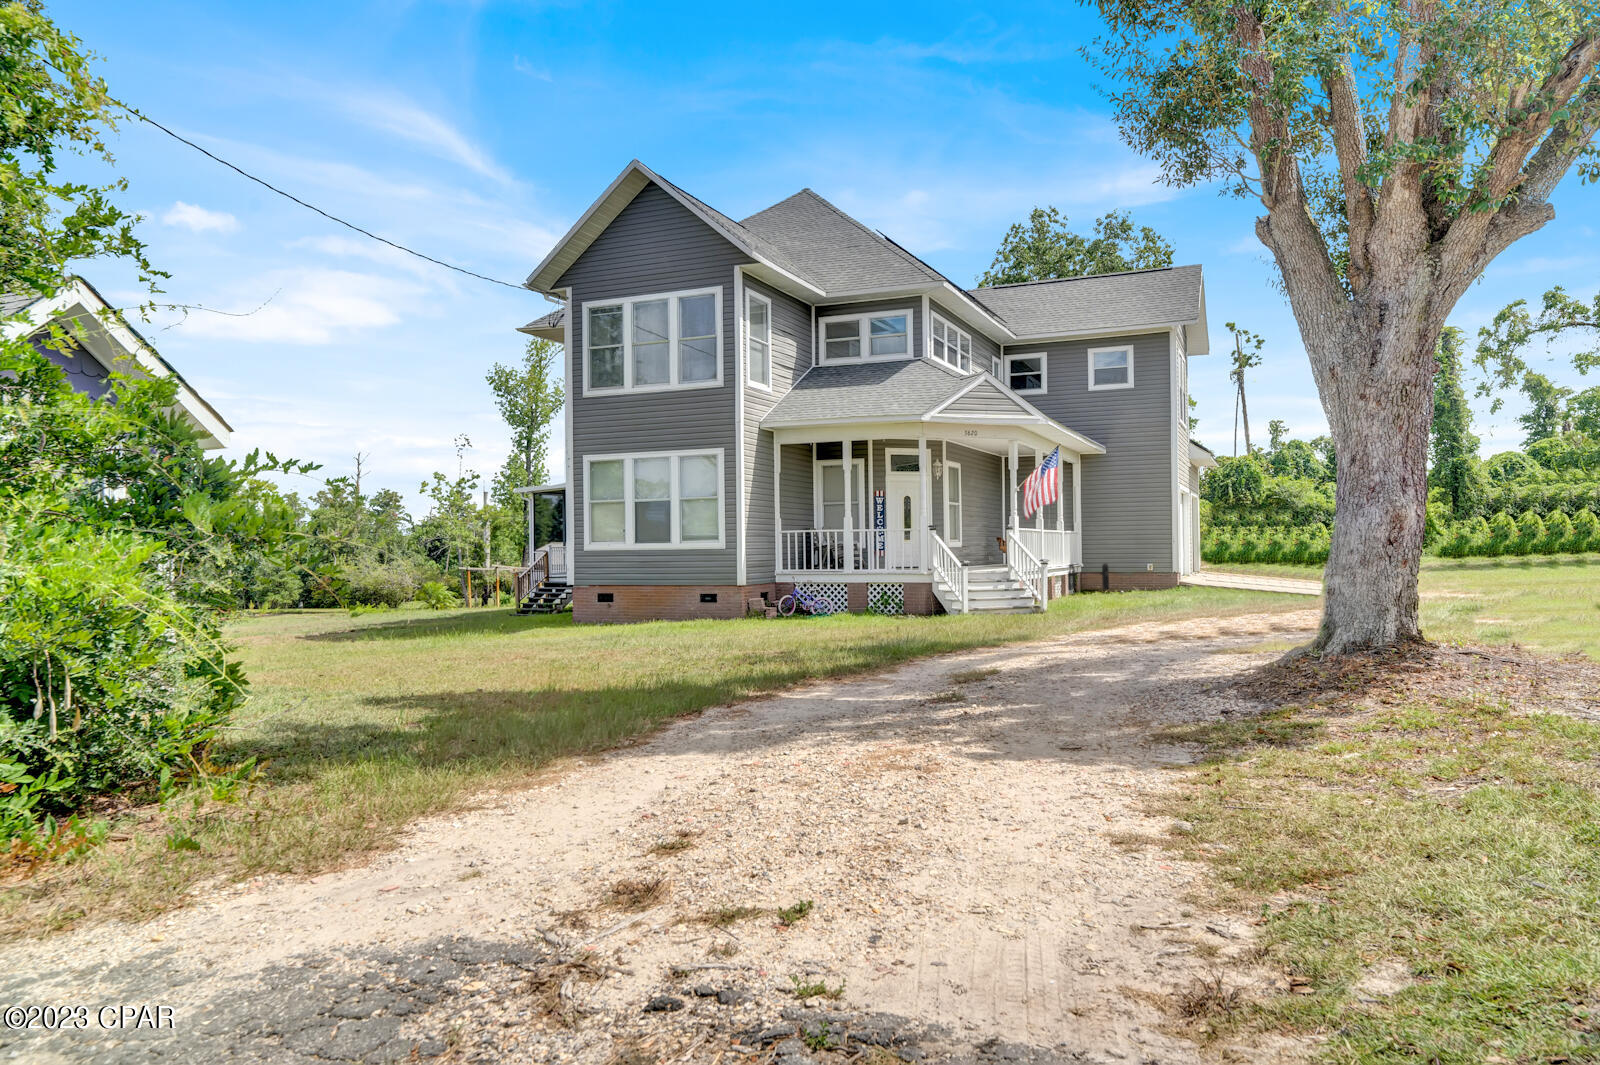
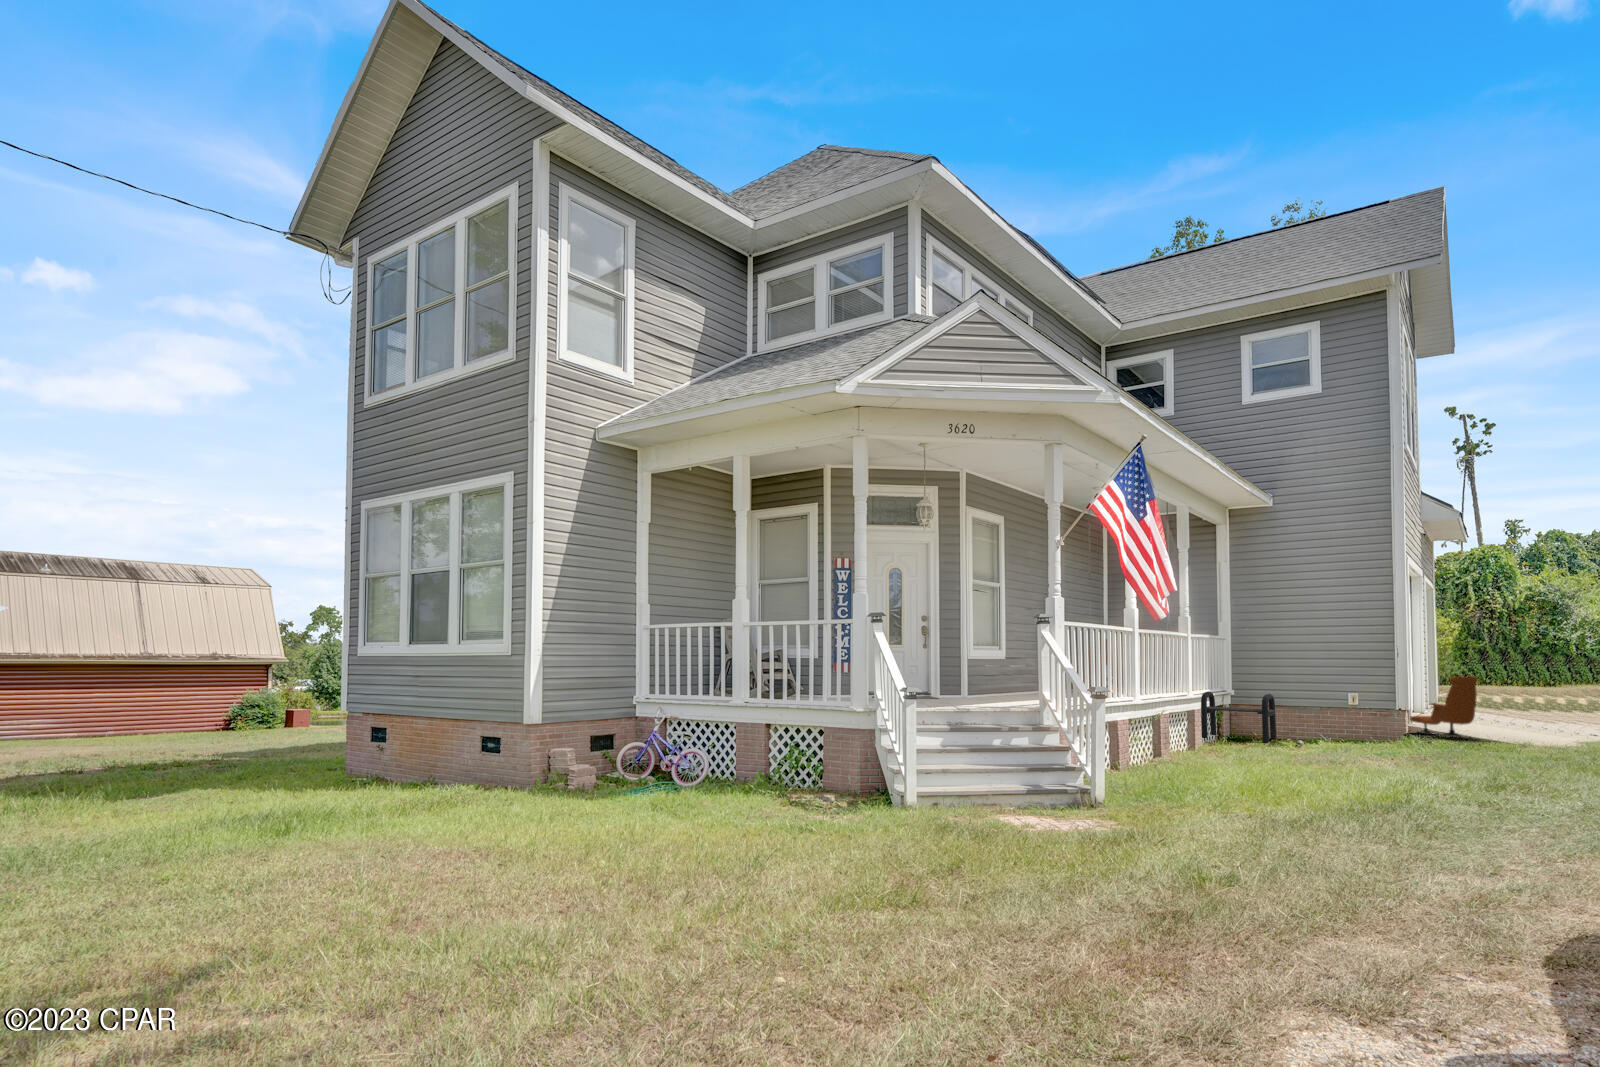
lounge chair: none [1180,549,1216,585] -> present [1410,676,1477,737]

